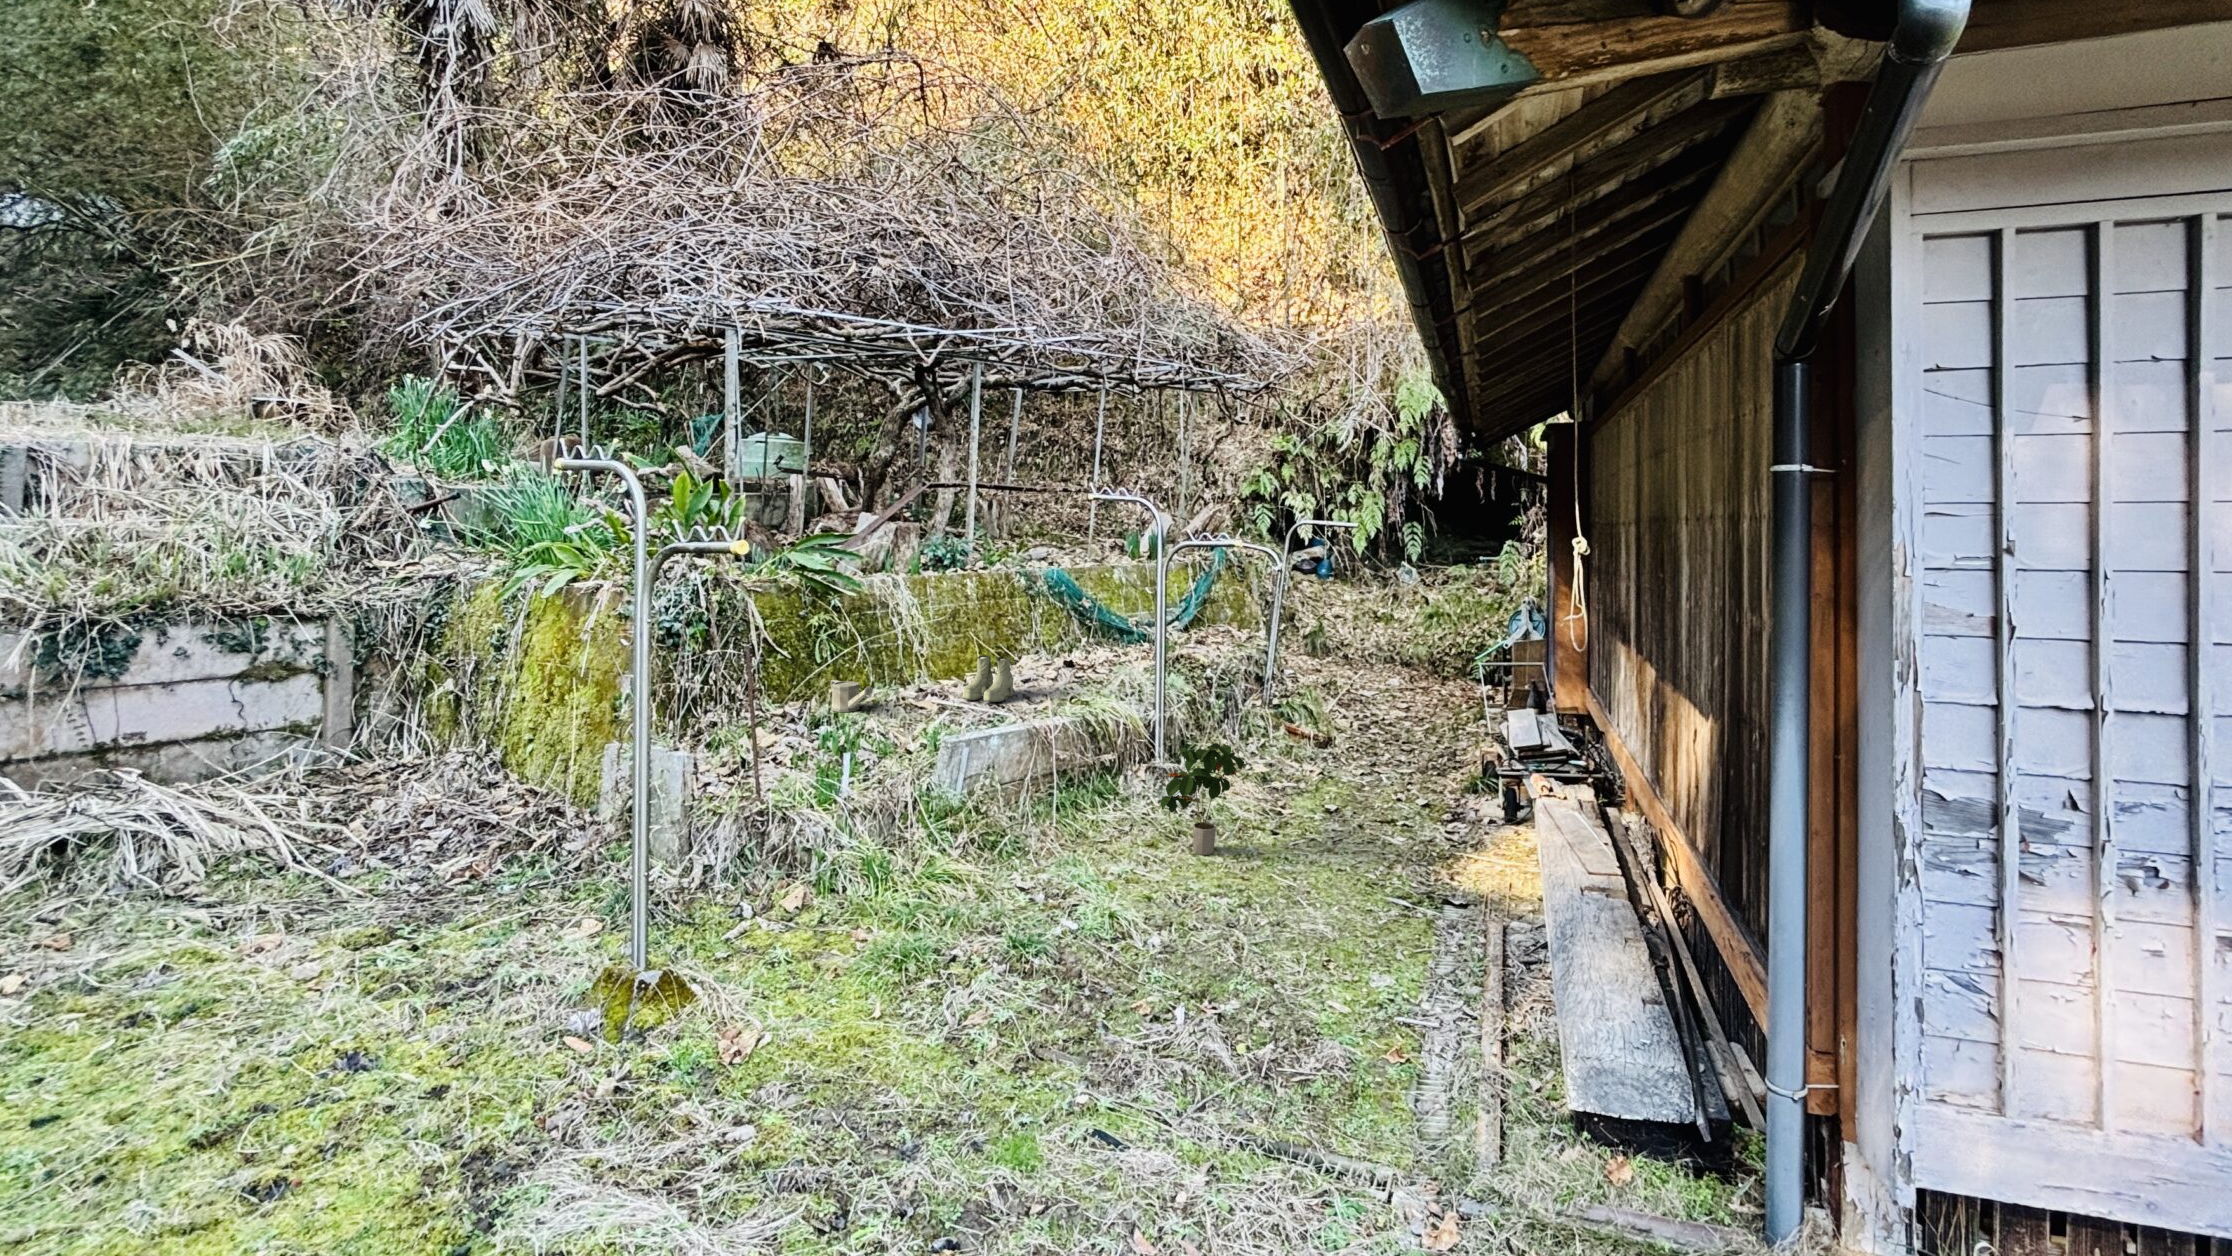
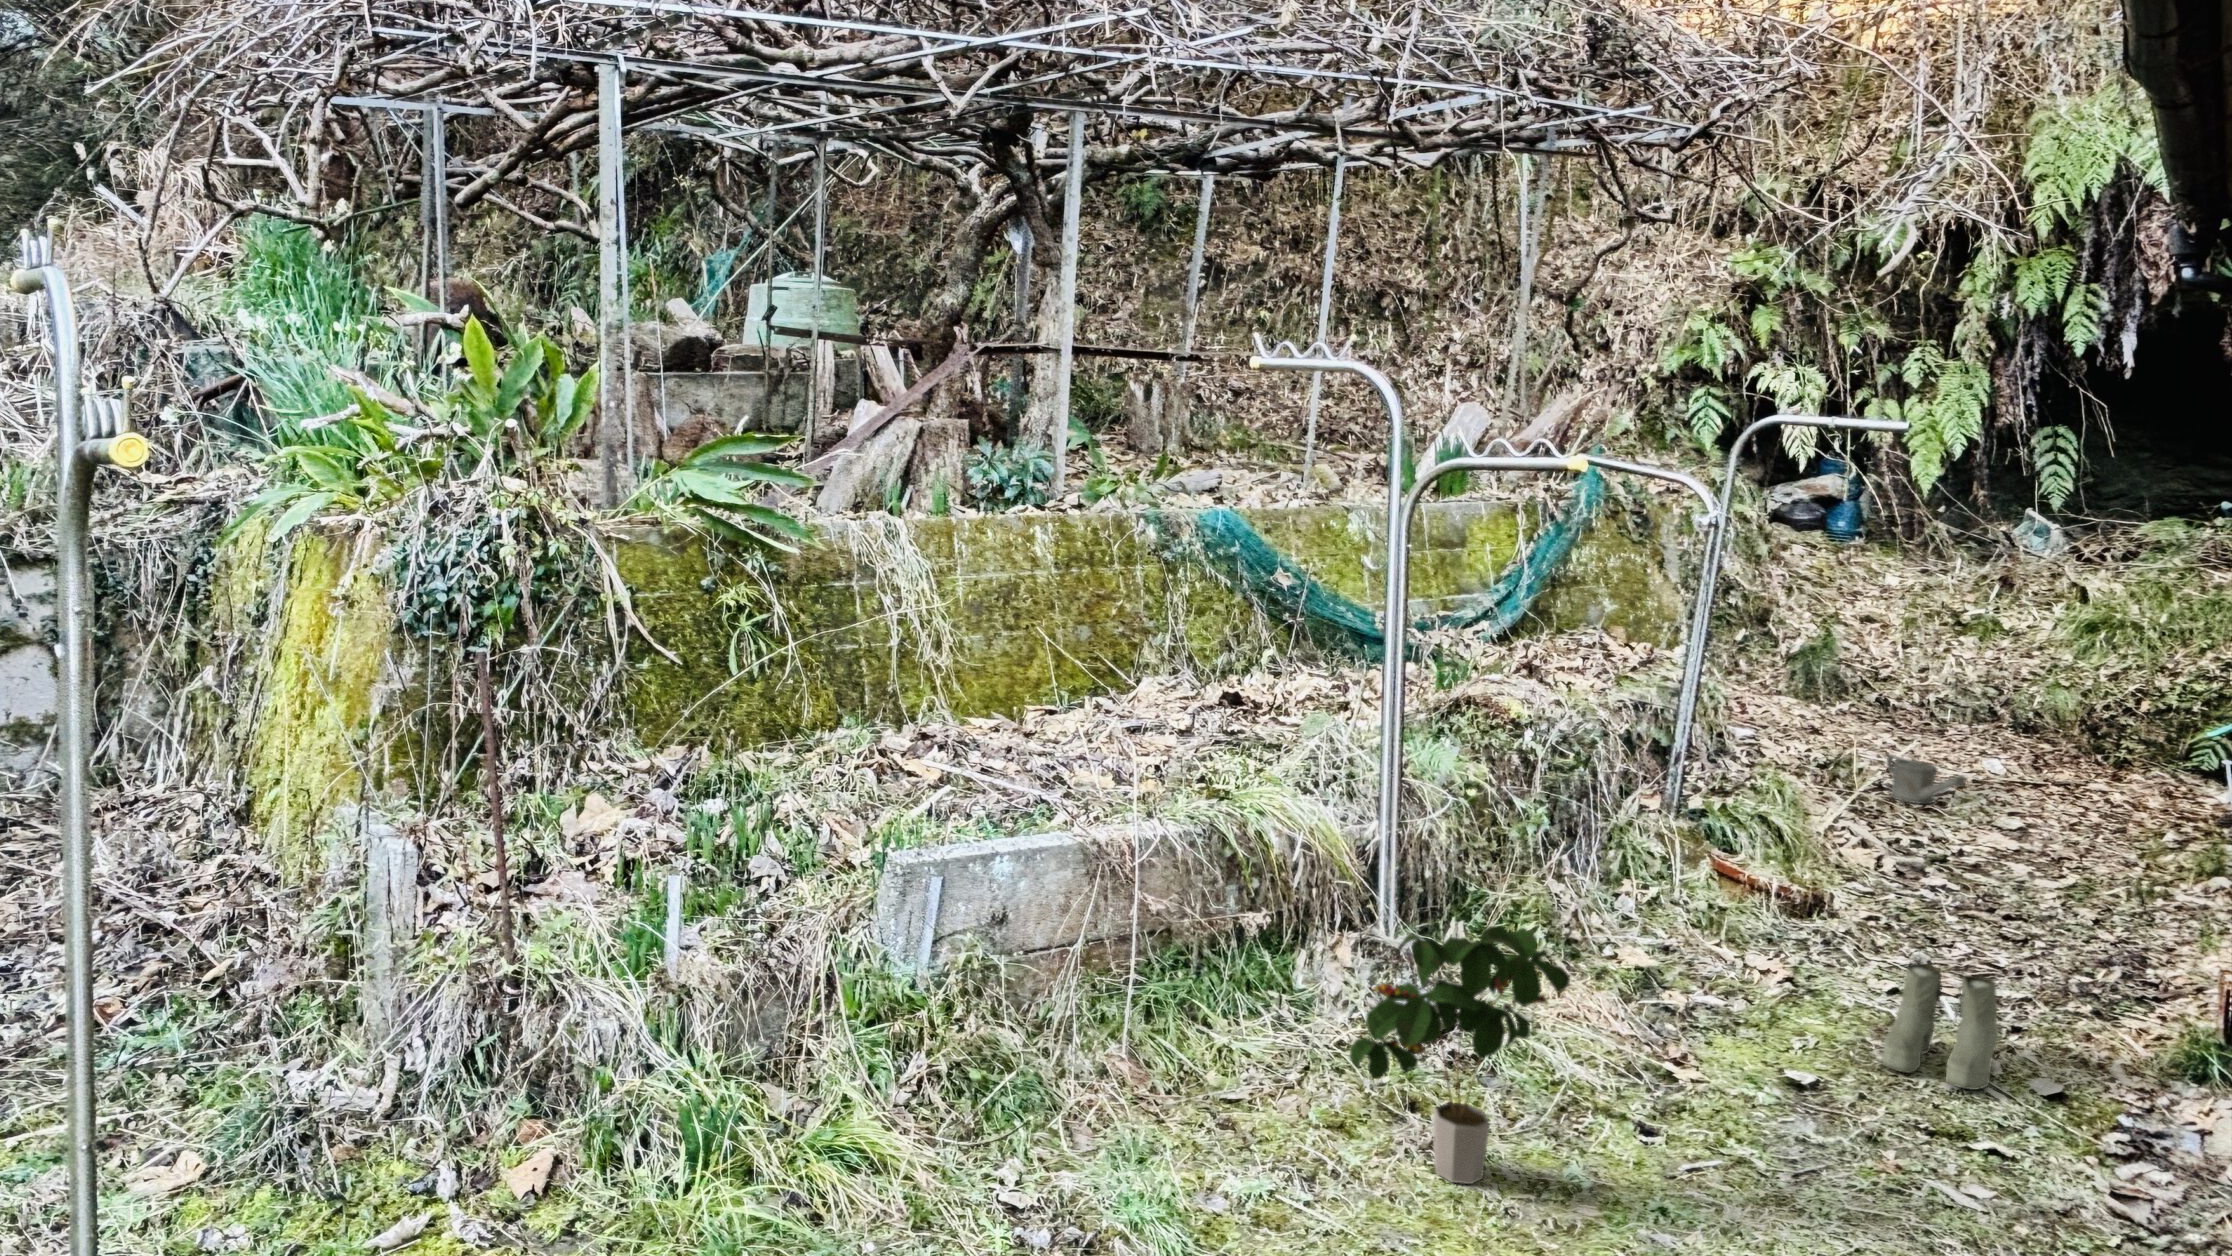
boots: present [963,655,1013,702] -> present [1882,963,1998,1090]
watering can: present [831,680,873,712] -> present [1887,755,1966,804]

